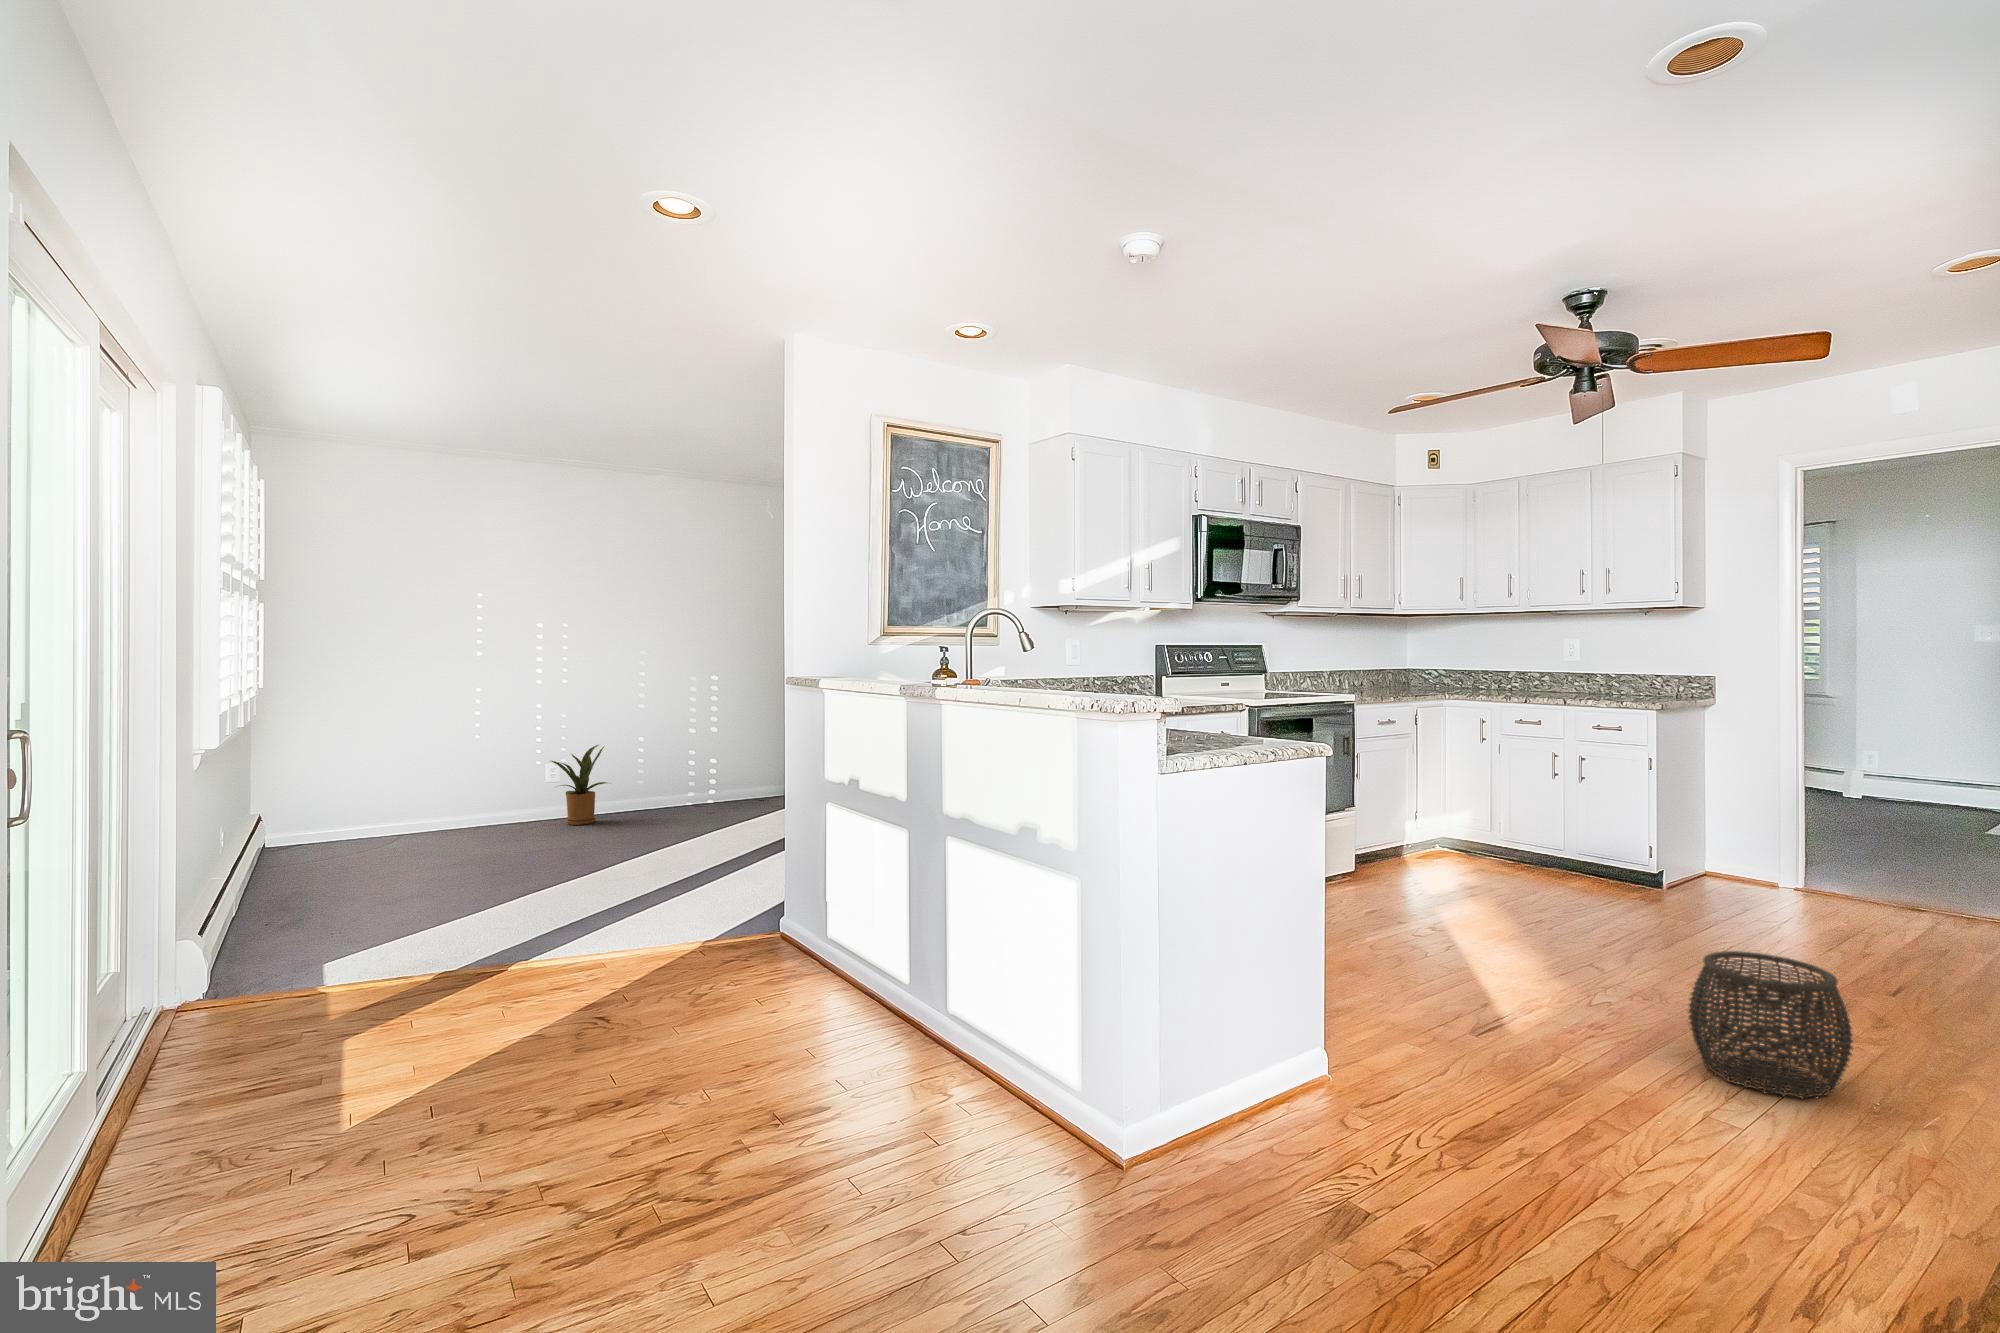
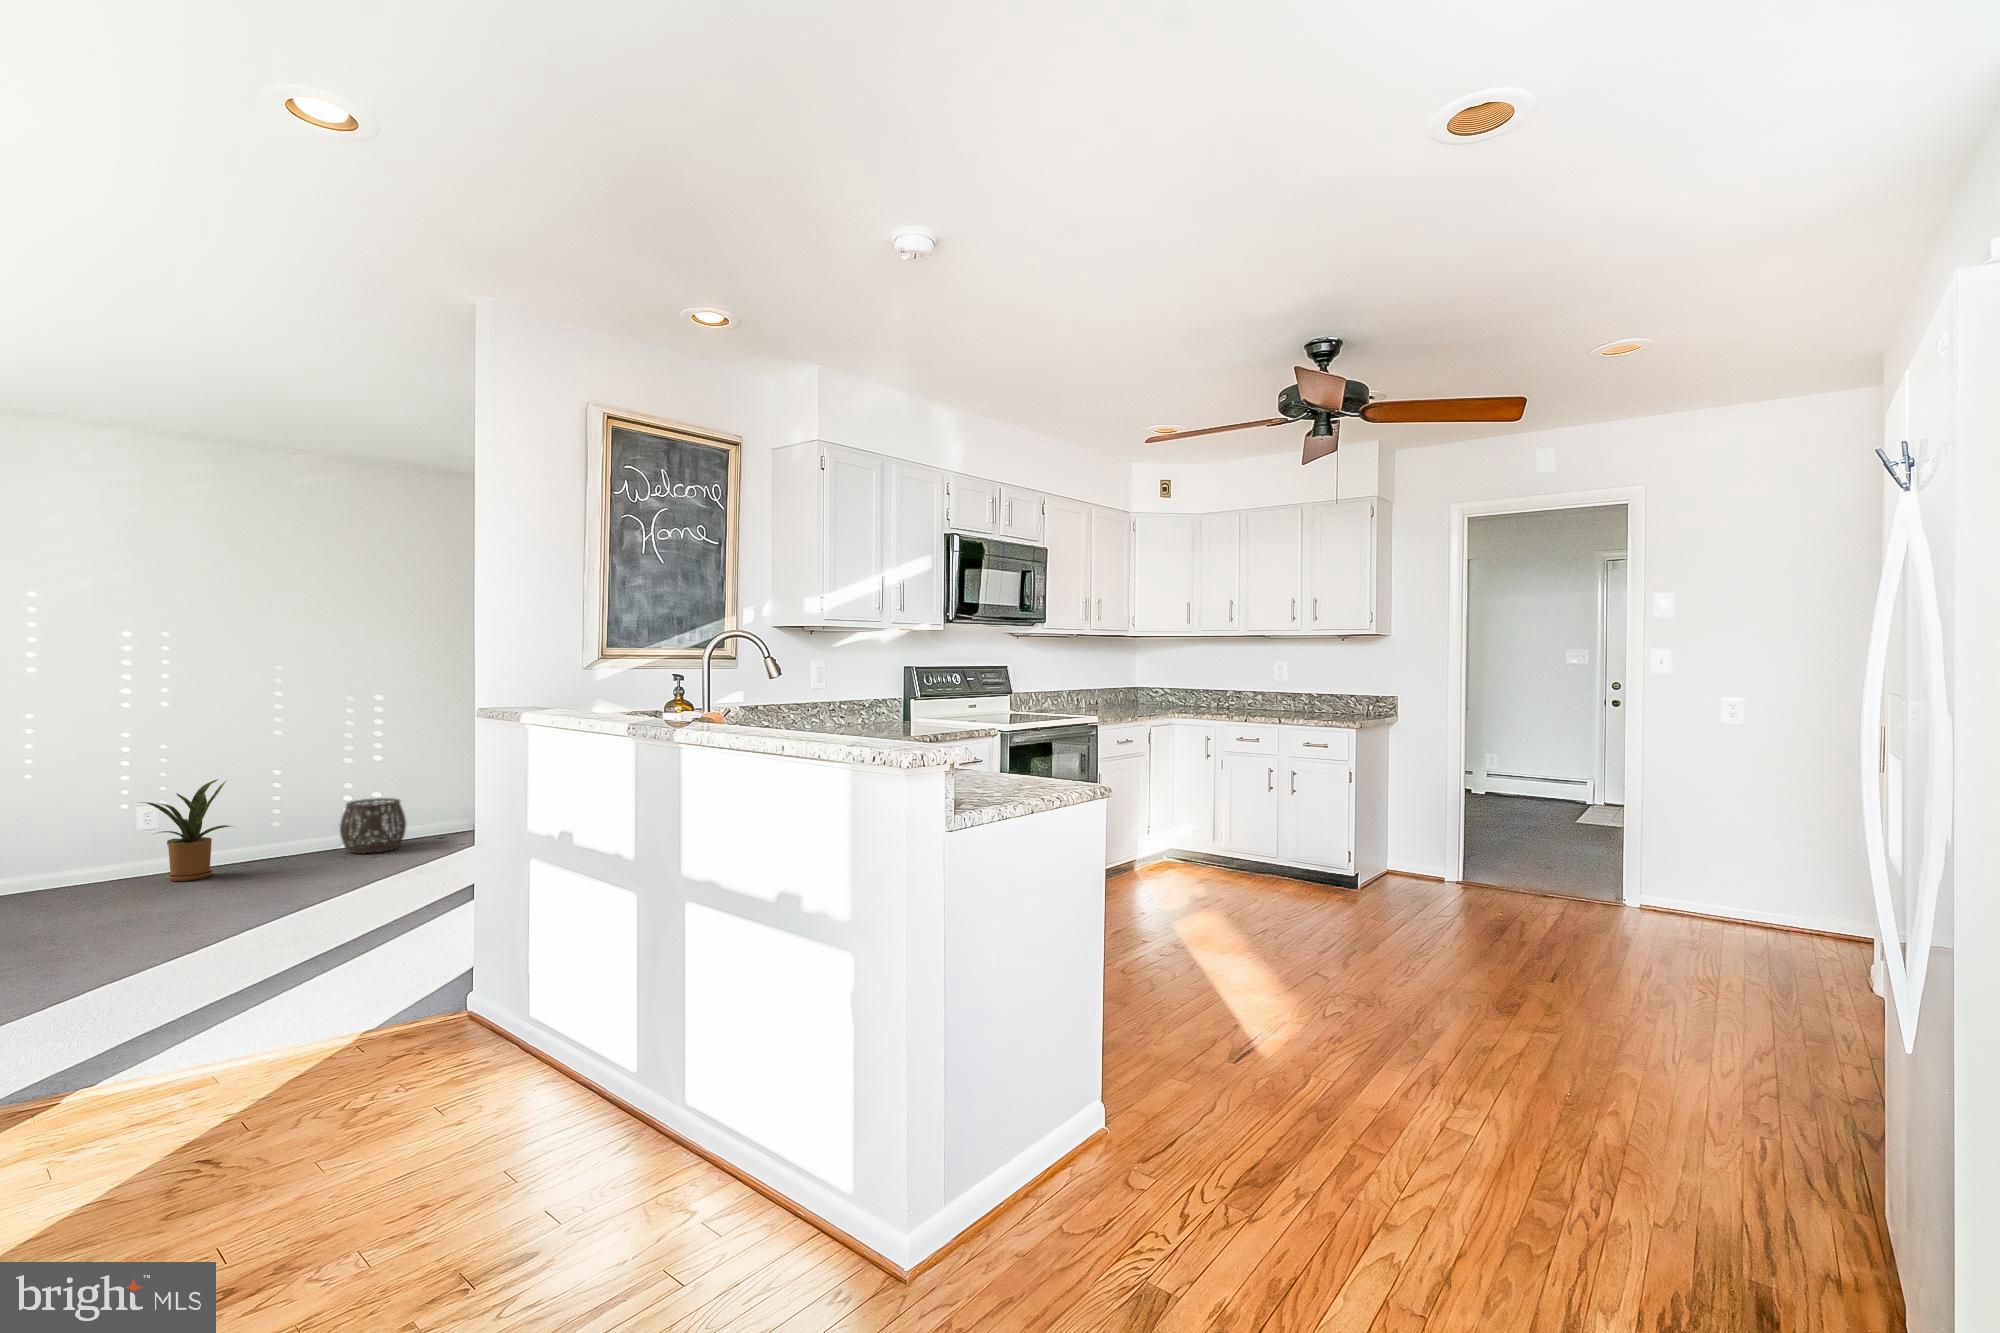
woven basket: present [1688,951,1853,1099] -> present [340,798,406,853]

